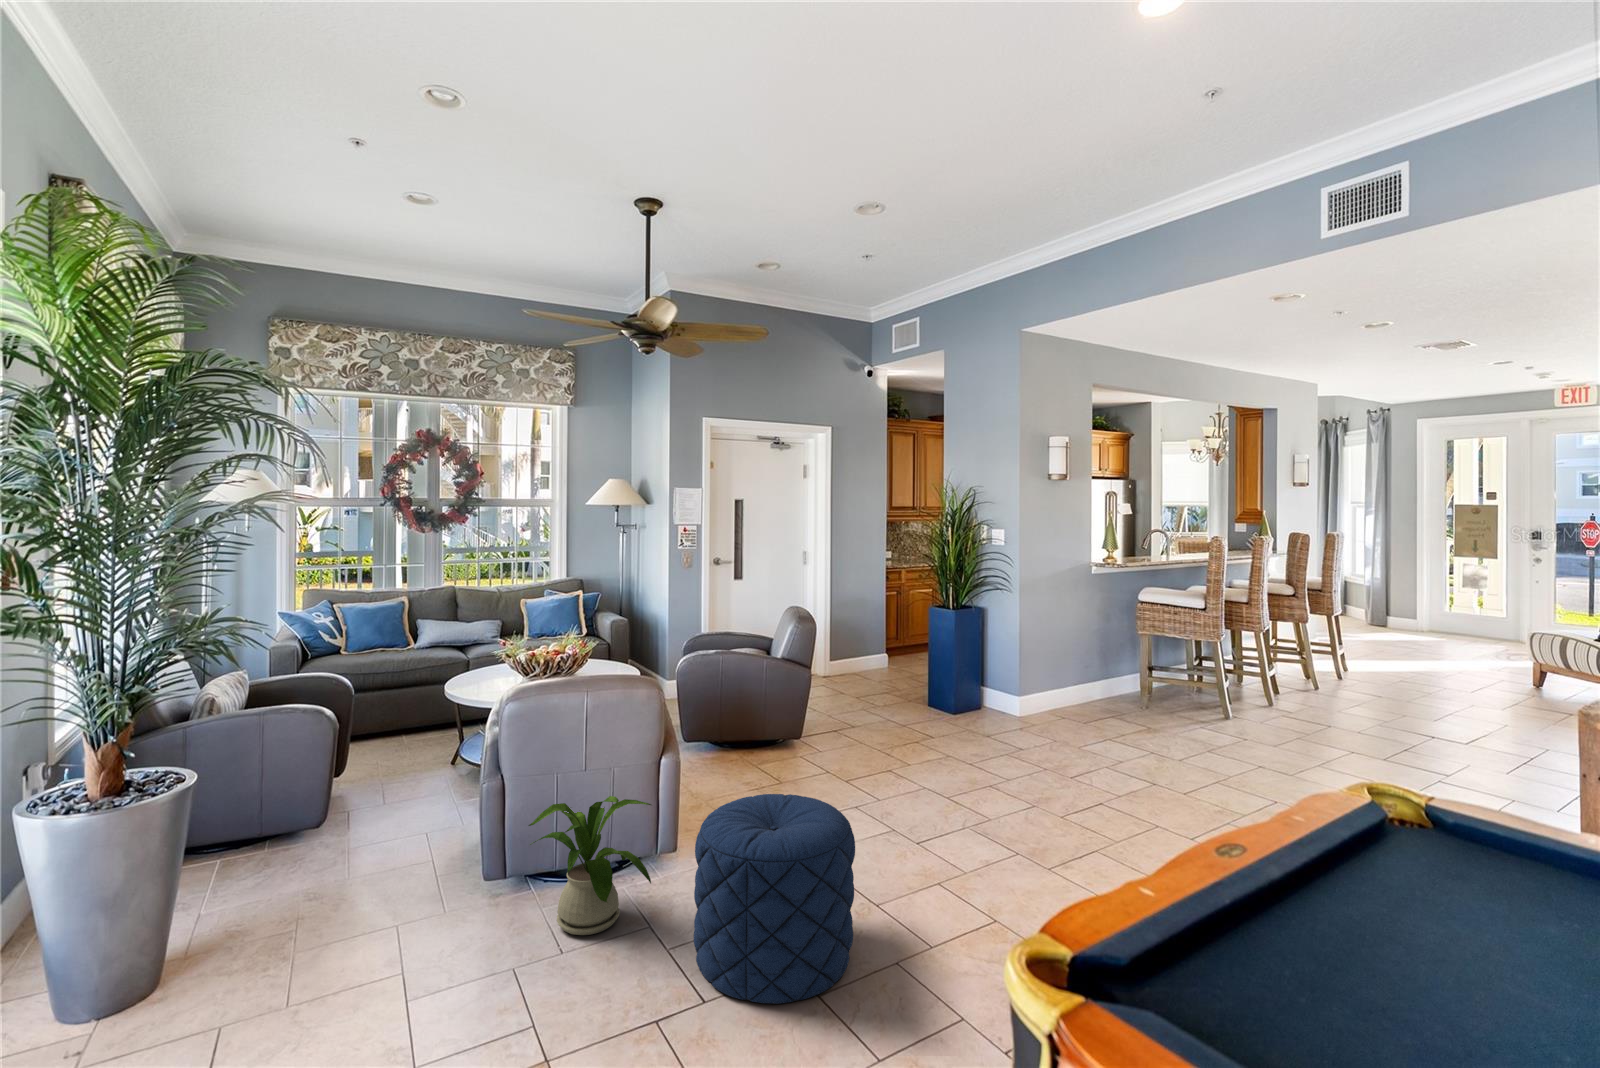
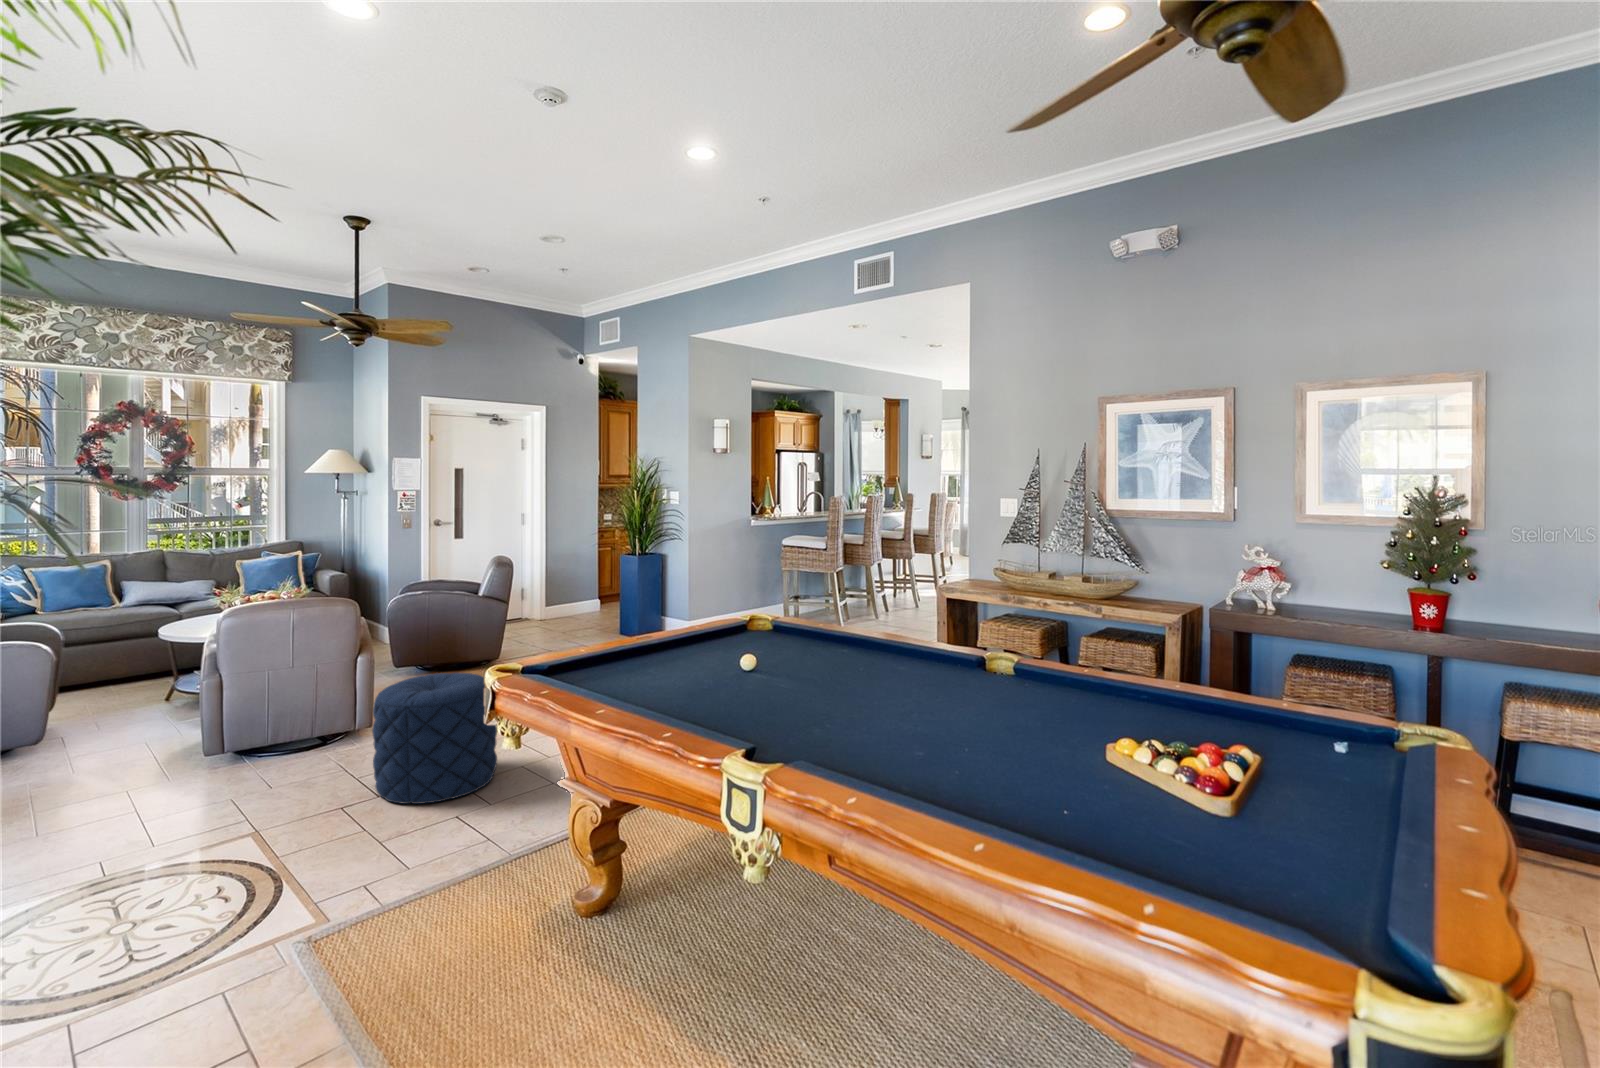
house plant: present [529,796,651,935] -> none [234,682,345,787]

